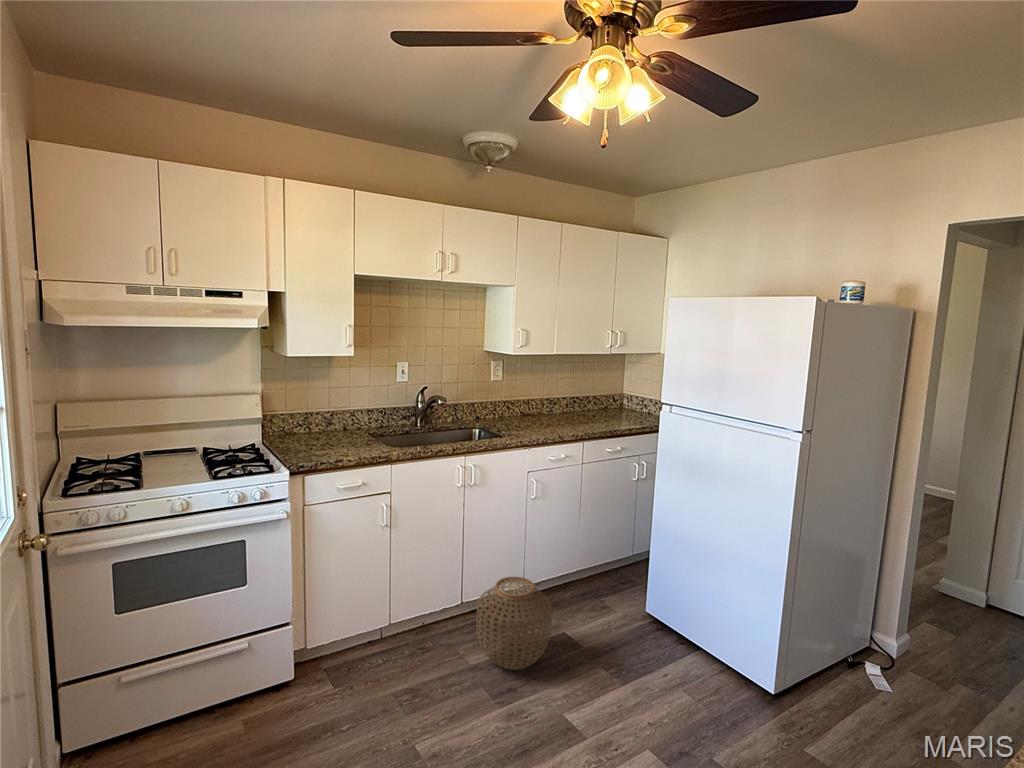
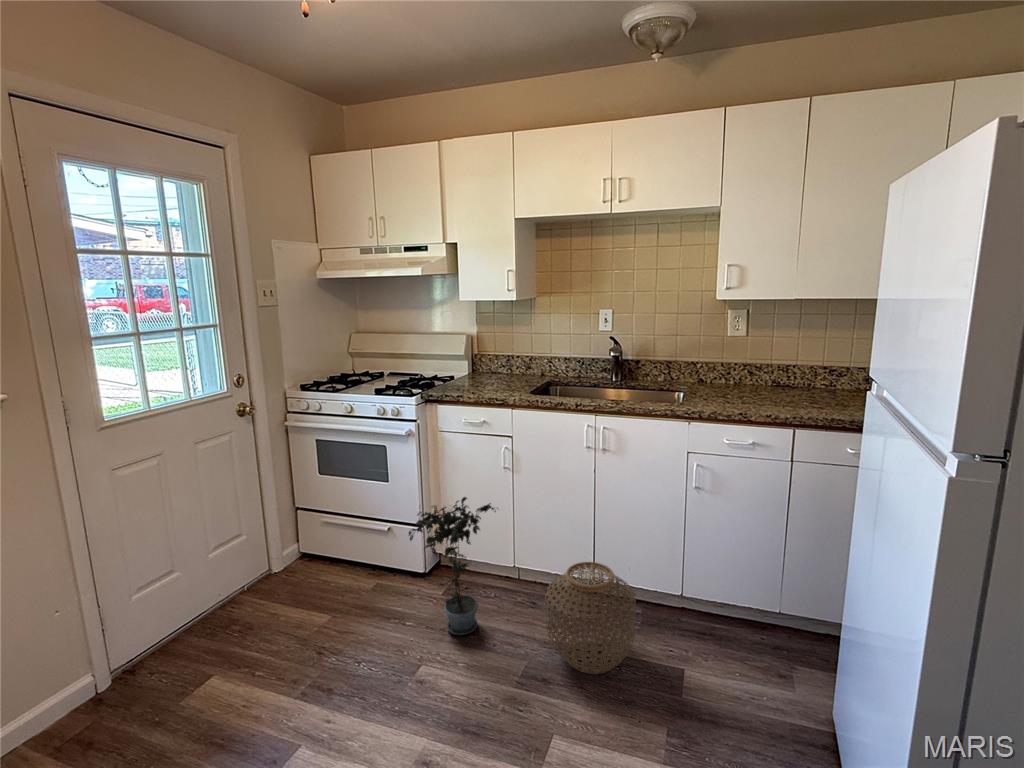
potted plant: none [367,558,434,710] -> present [409,497,496,635]

